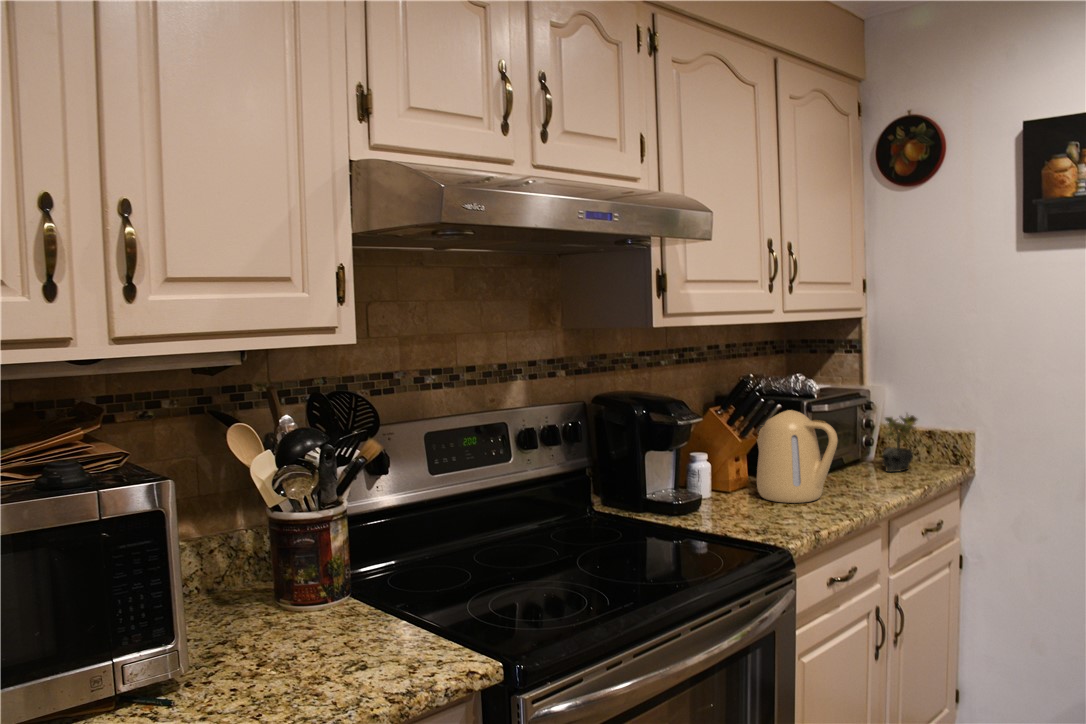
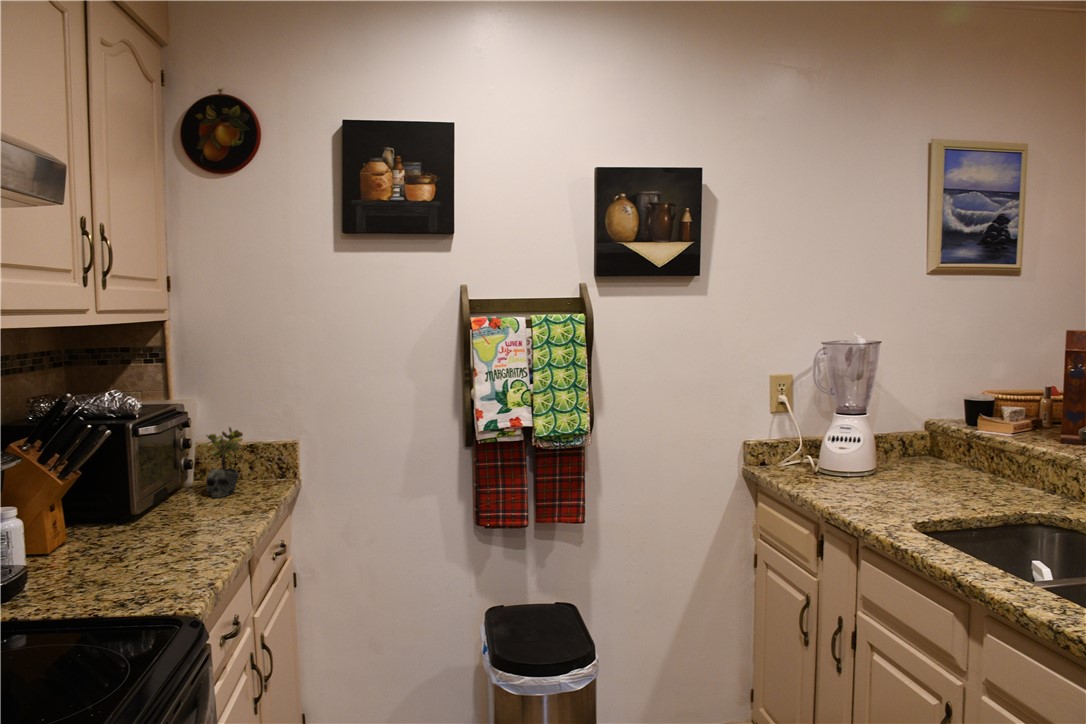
kettle: present [757,410,838,503] -> none [67,436,190,556]

